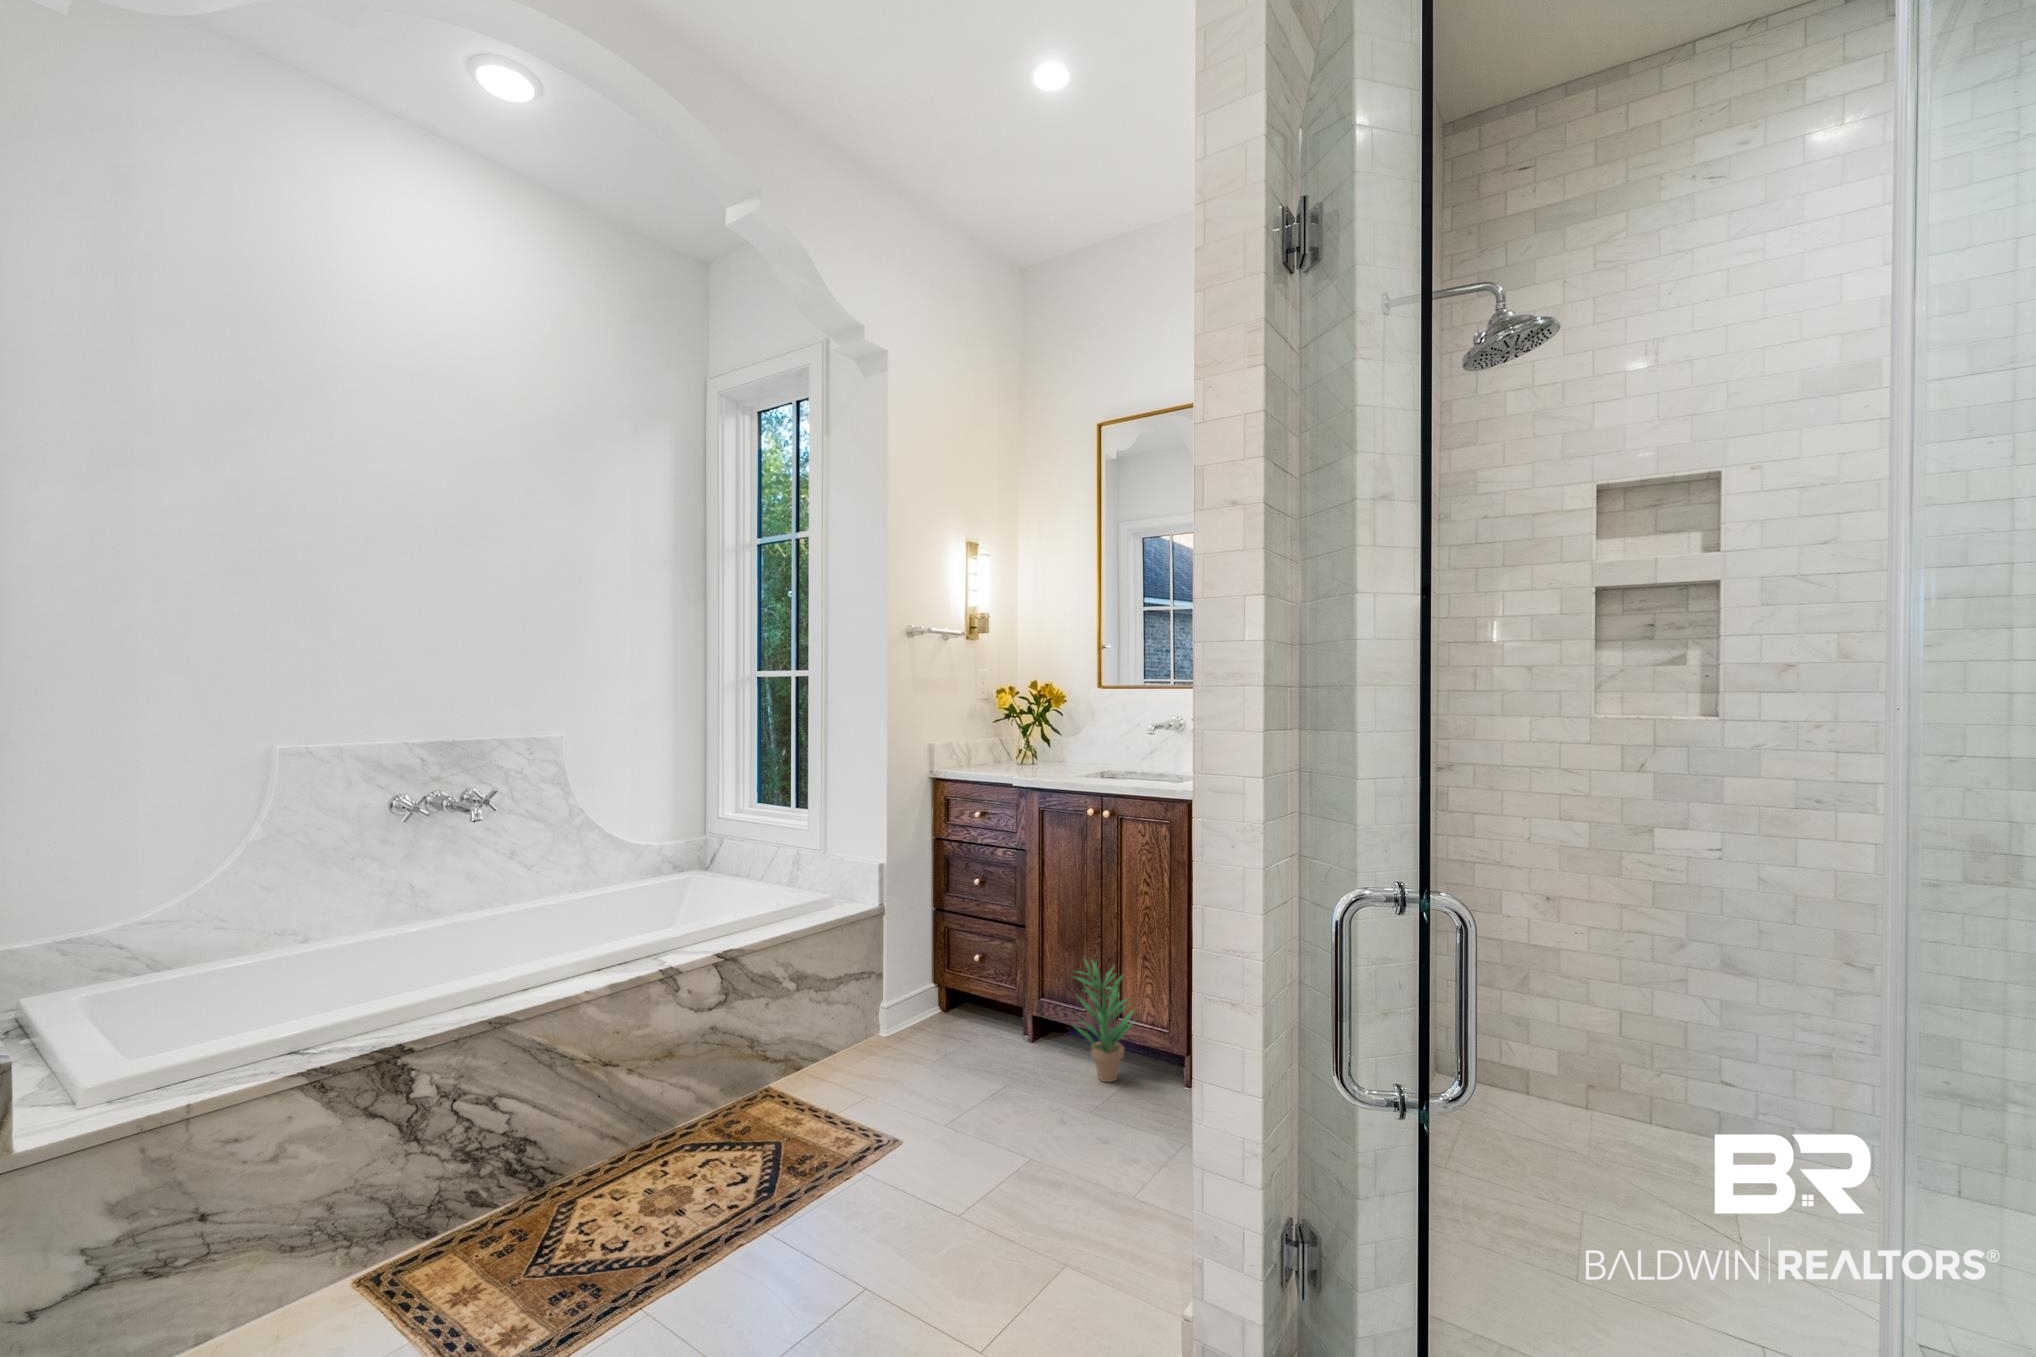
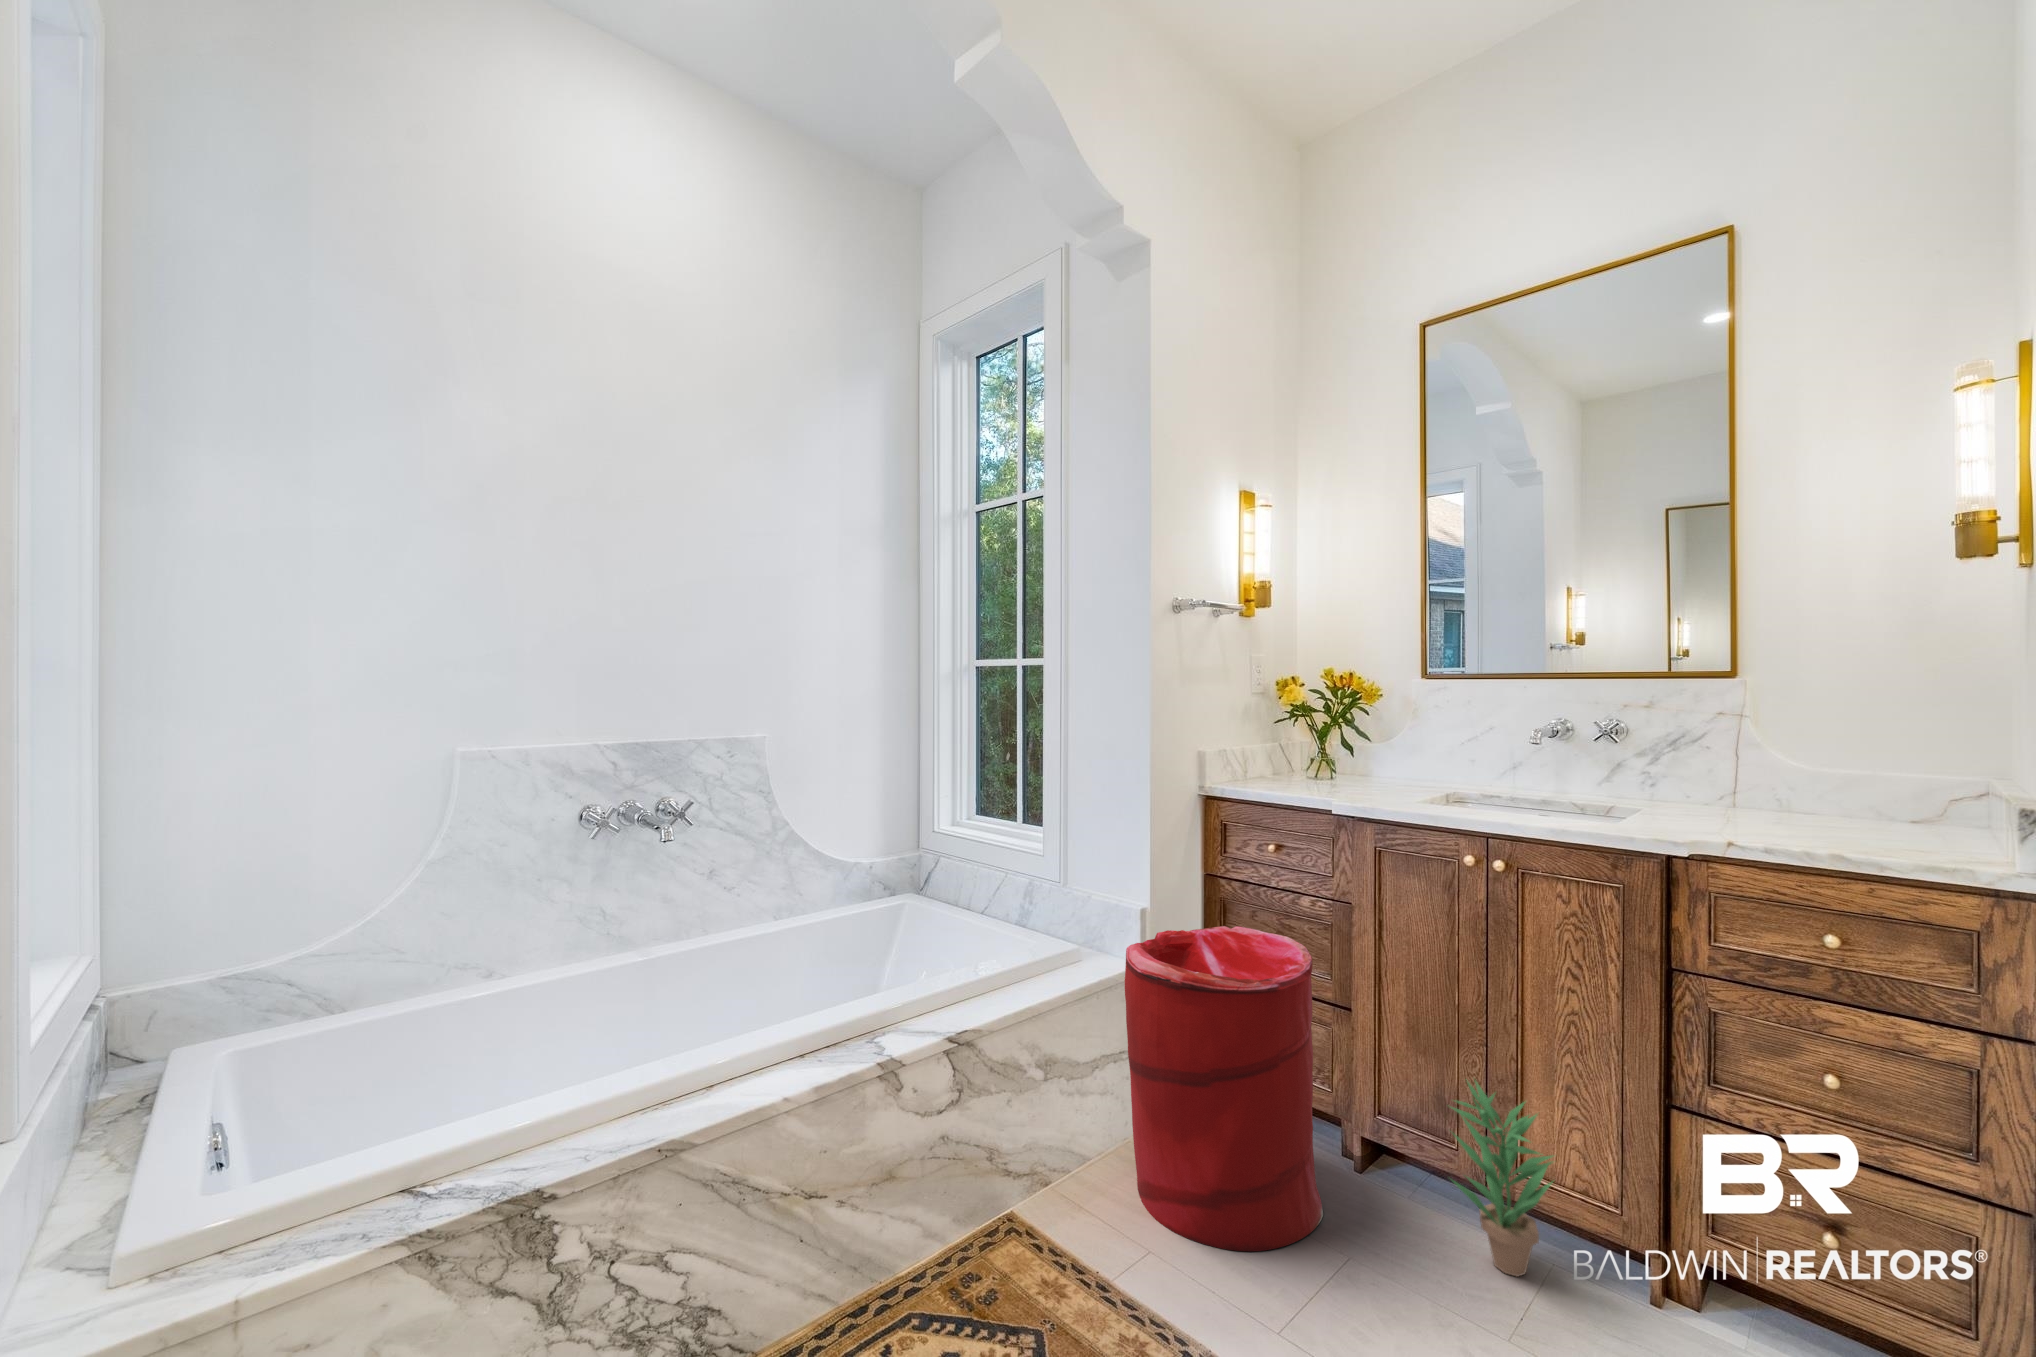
laundry hamper: none [860,873,997,1090] -> present [1125,926,1323,1251]

